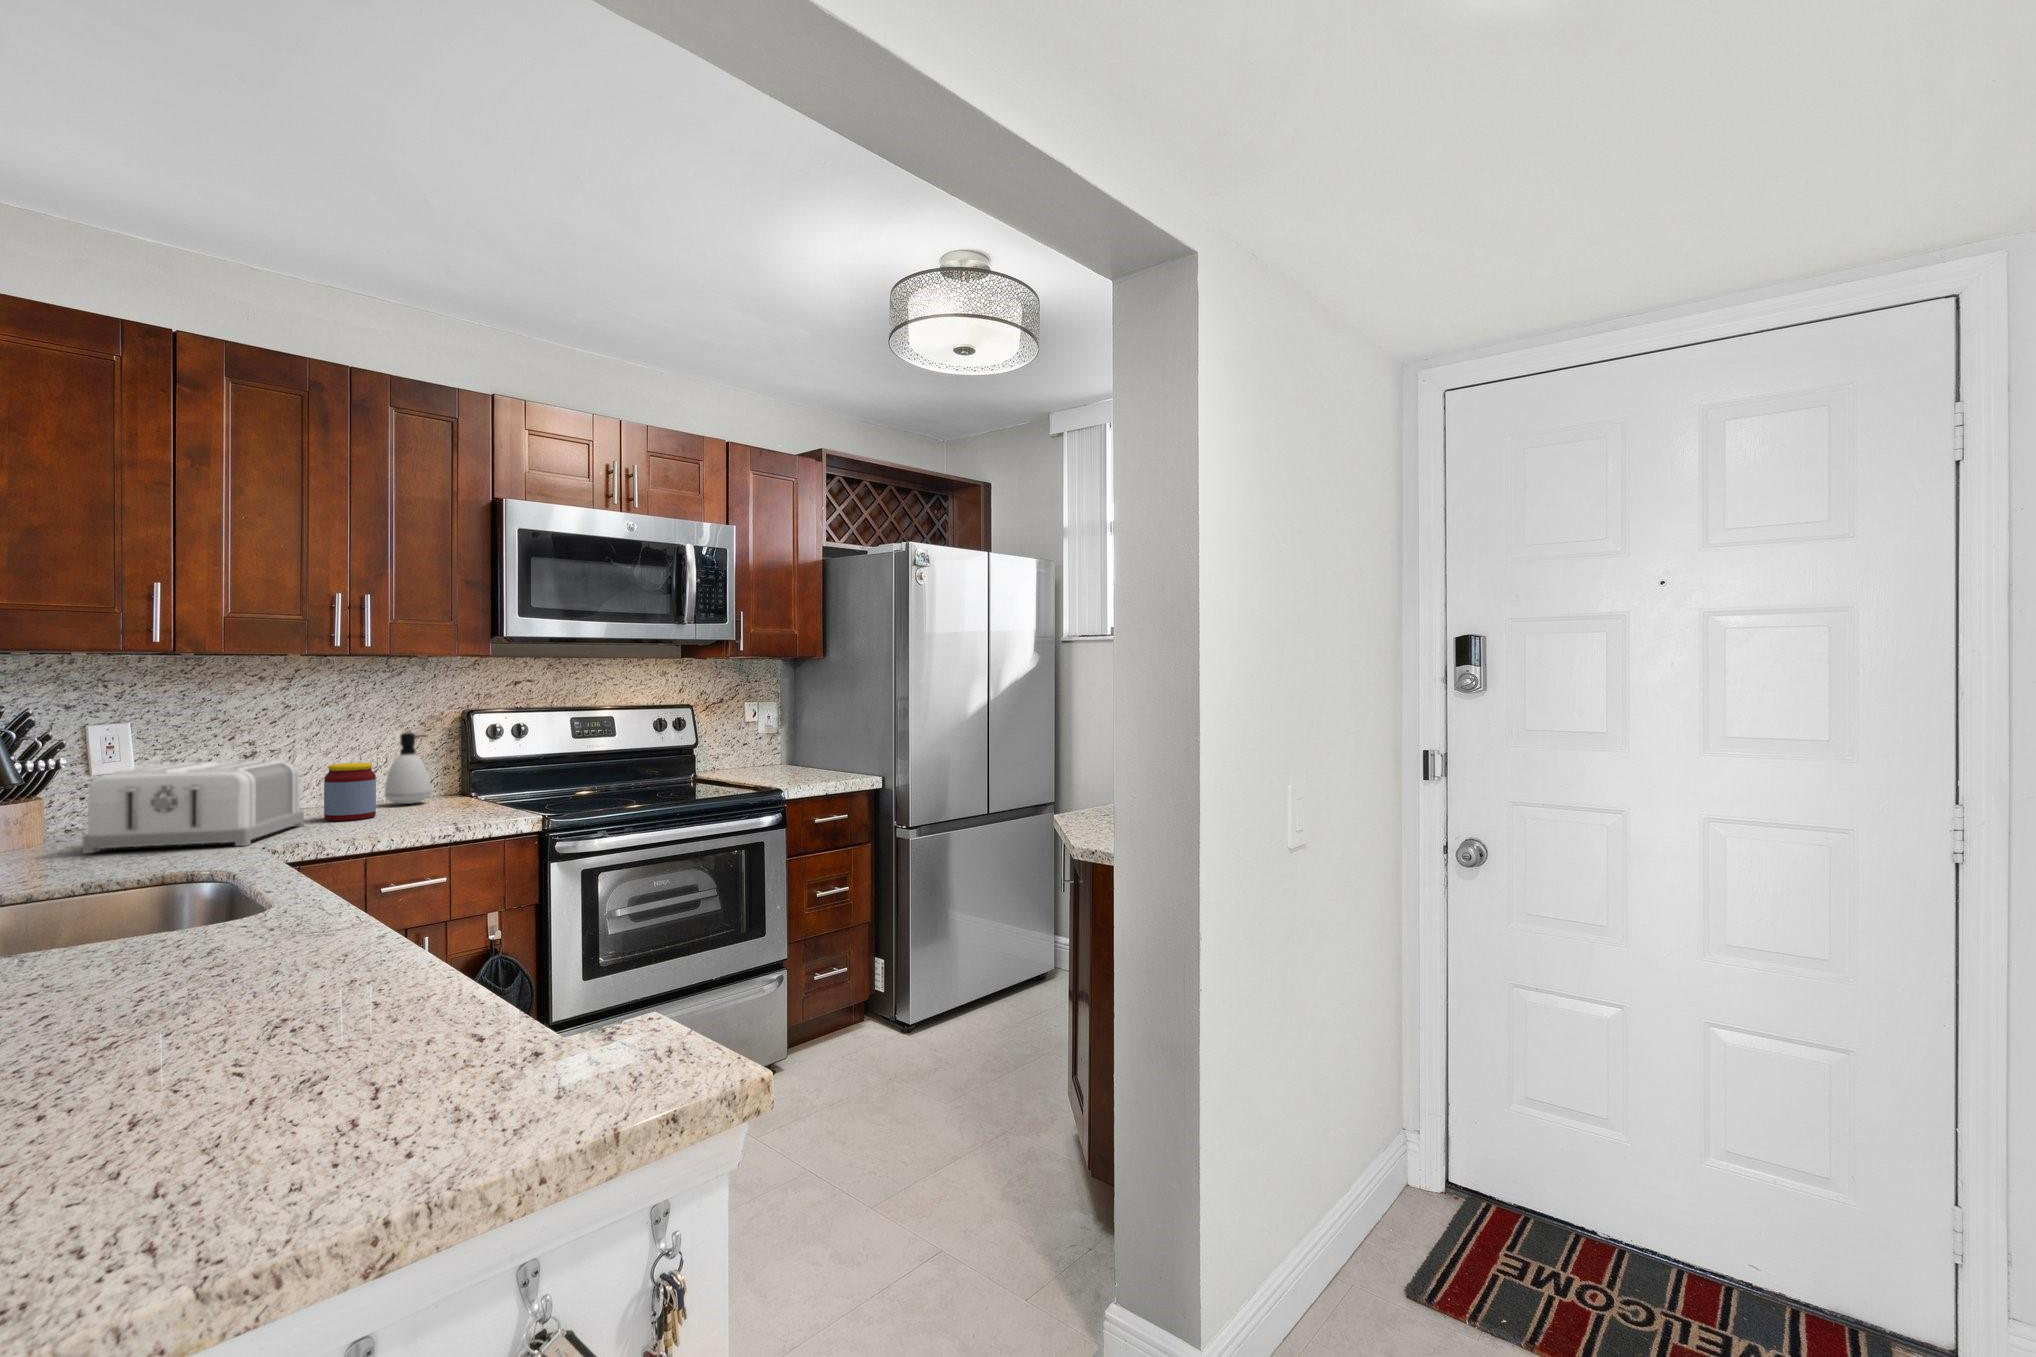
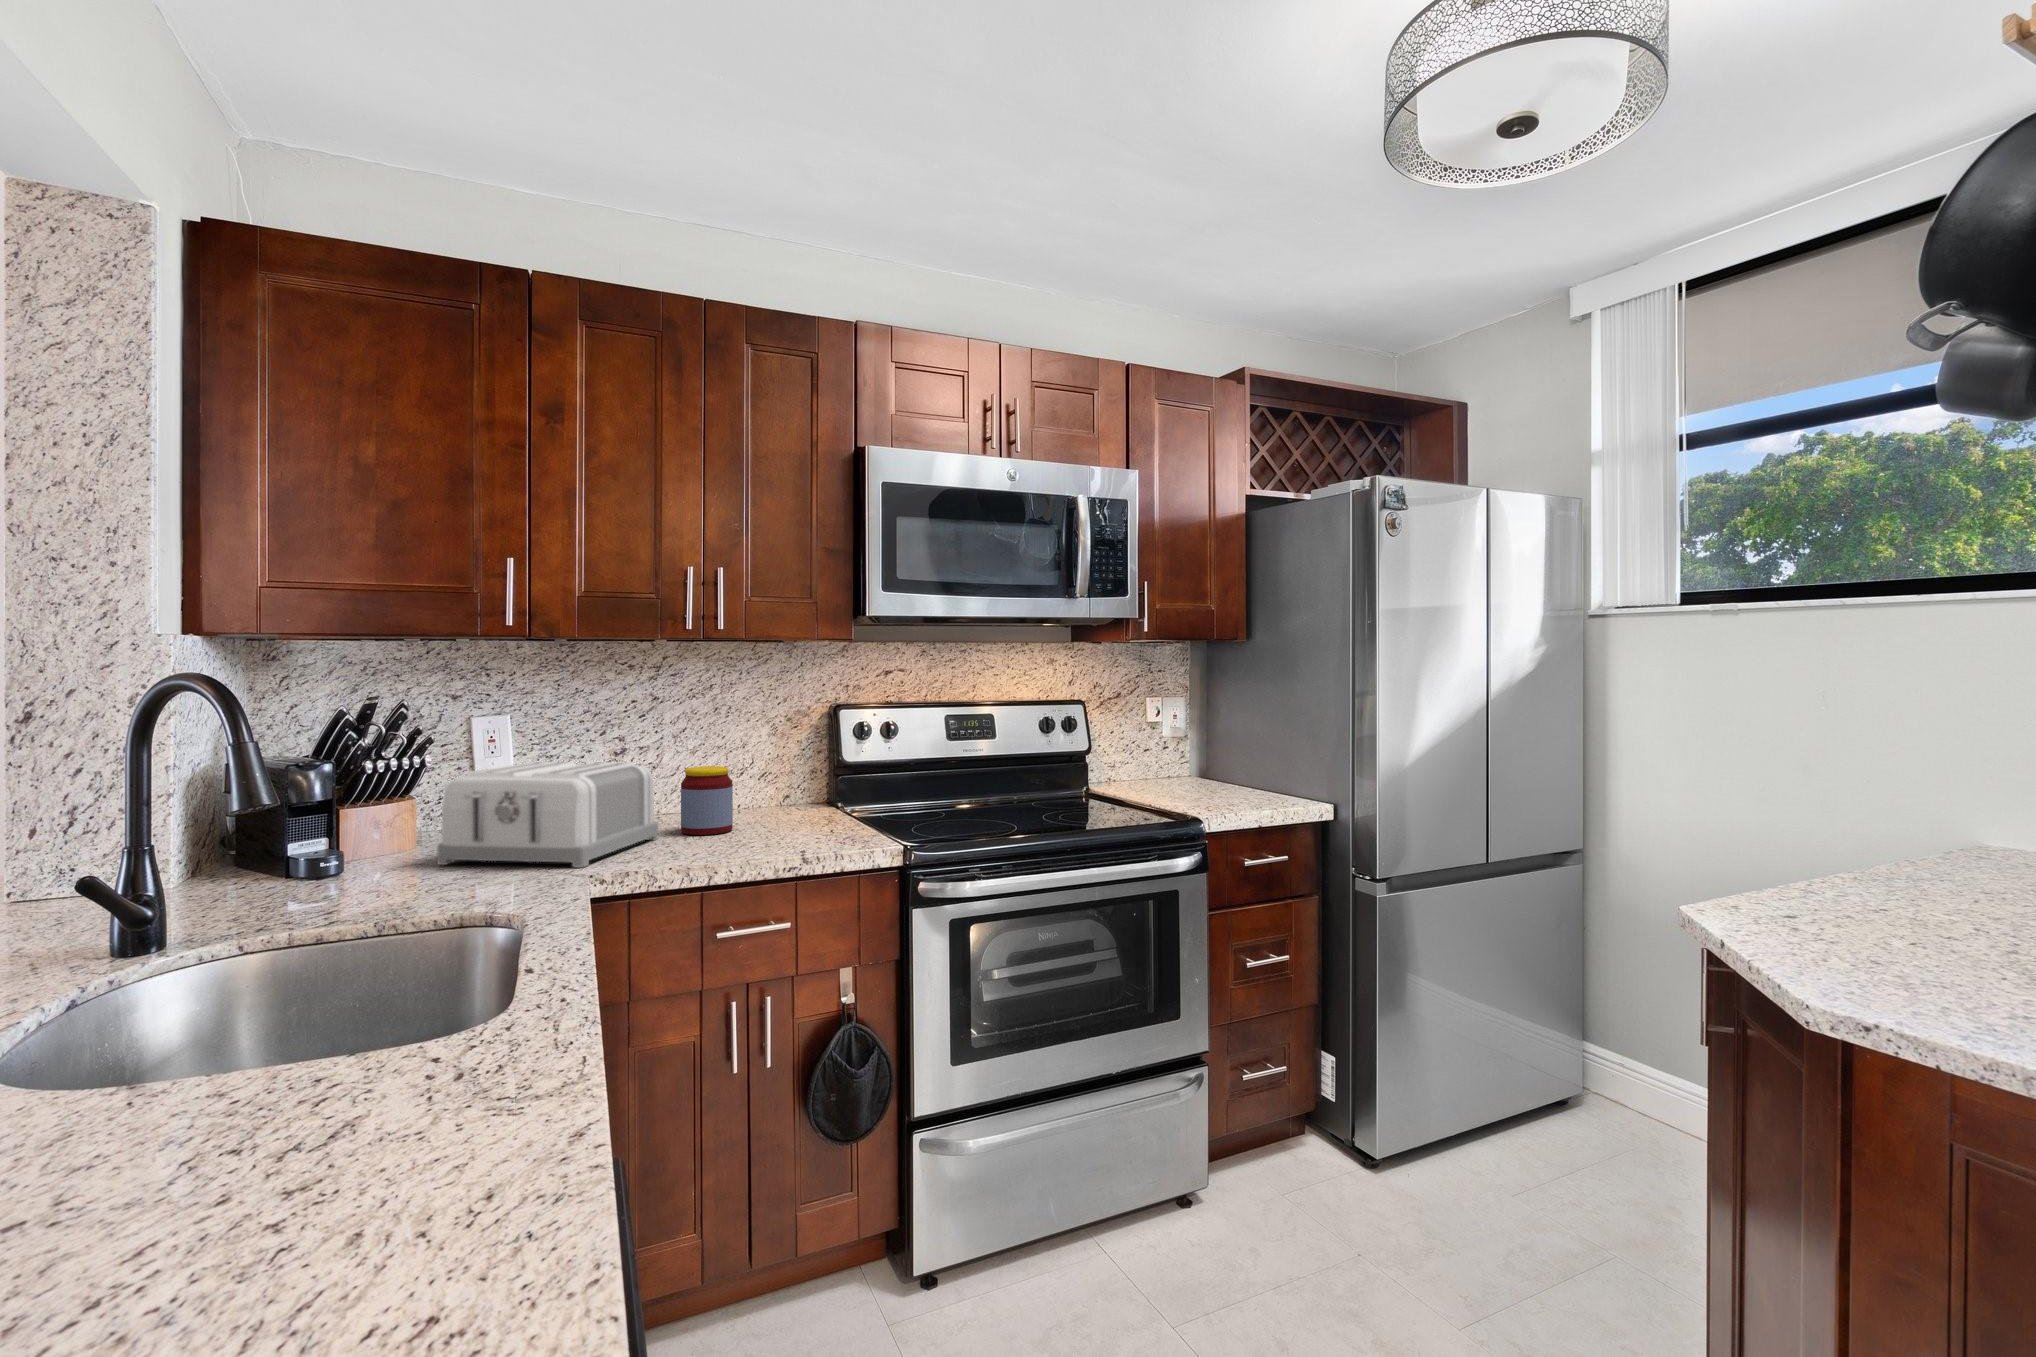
soap dispenser: present [385,733,430,804] -> none [749,731,795,814]

